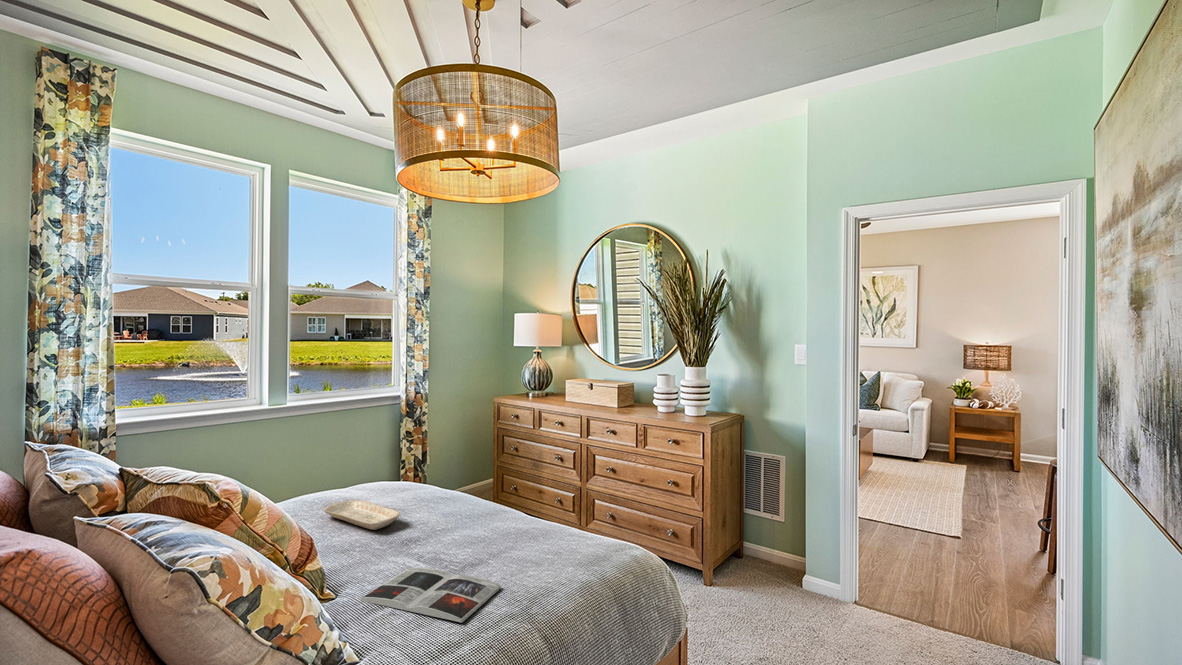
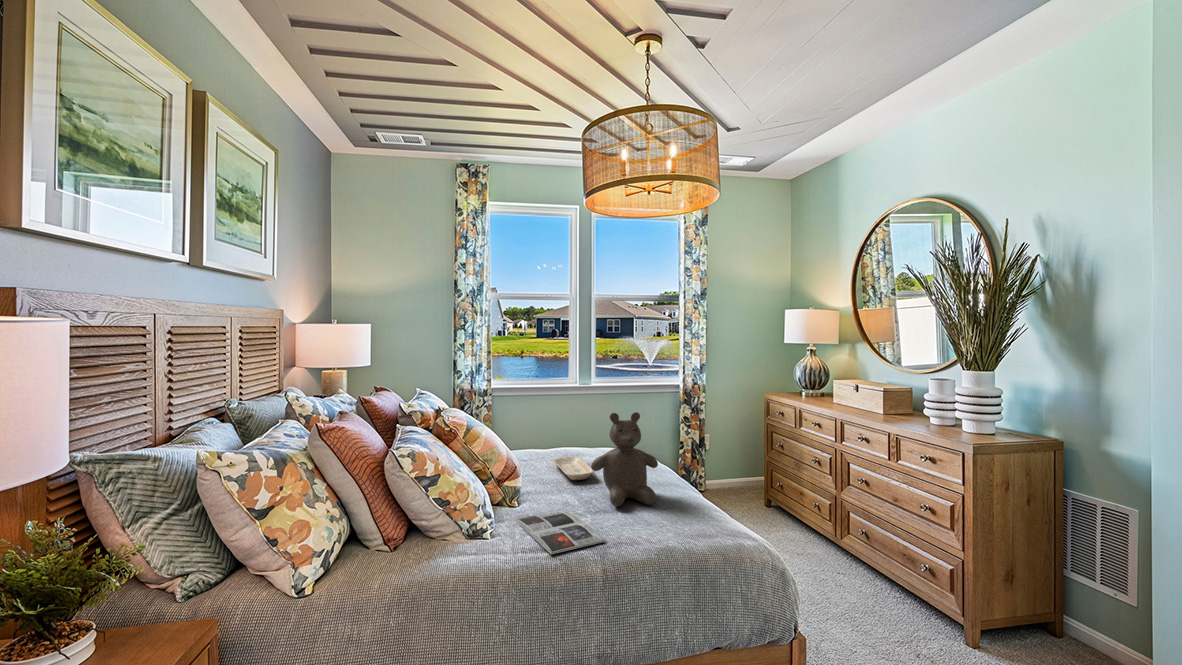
teddy bear: none [420,431,505,546] -> present [591,412,658,507]

